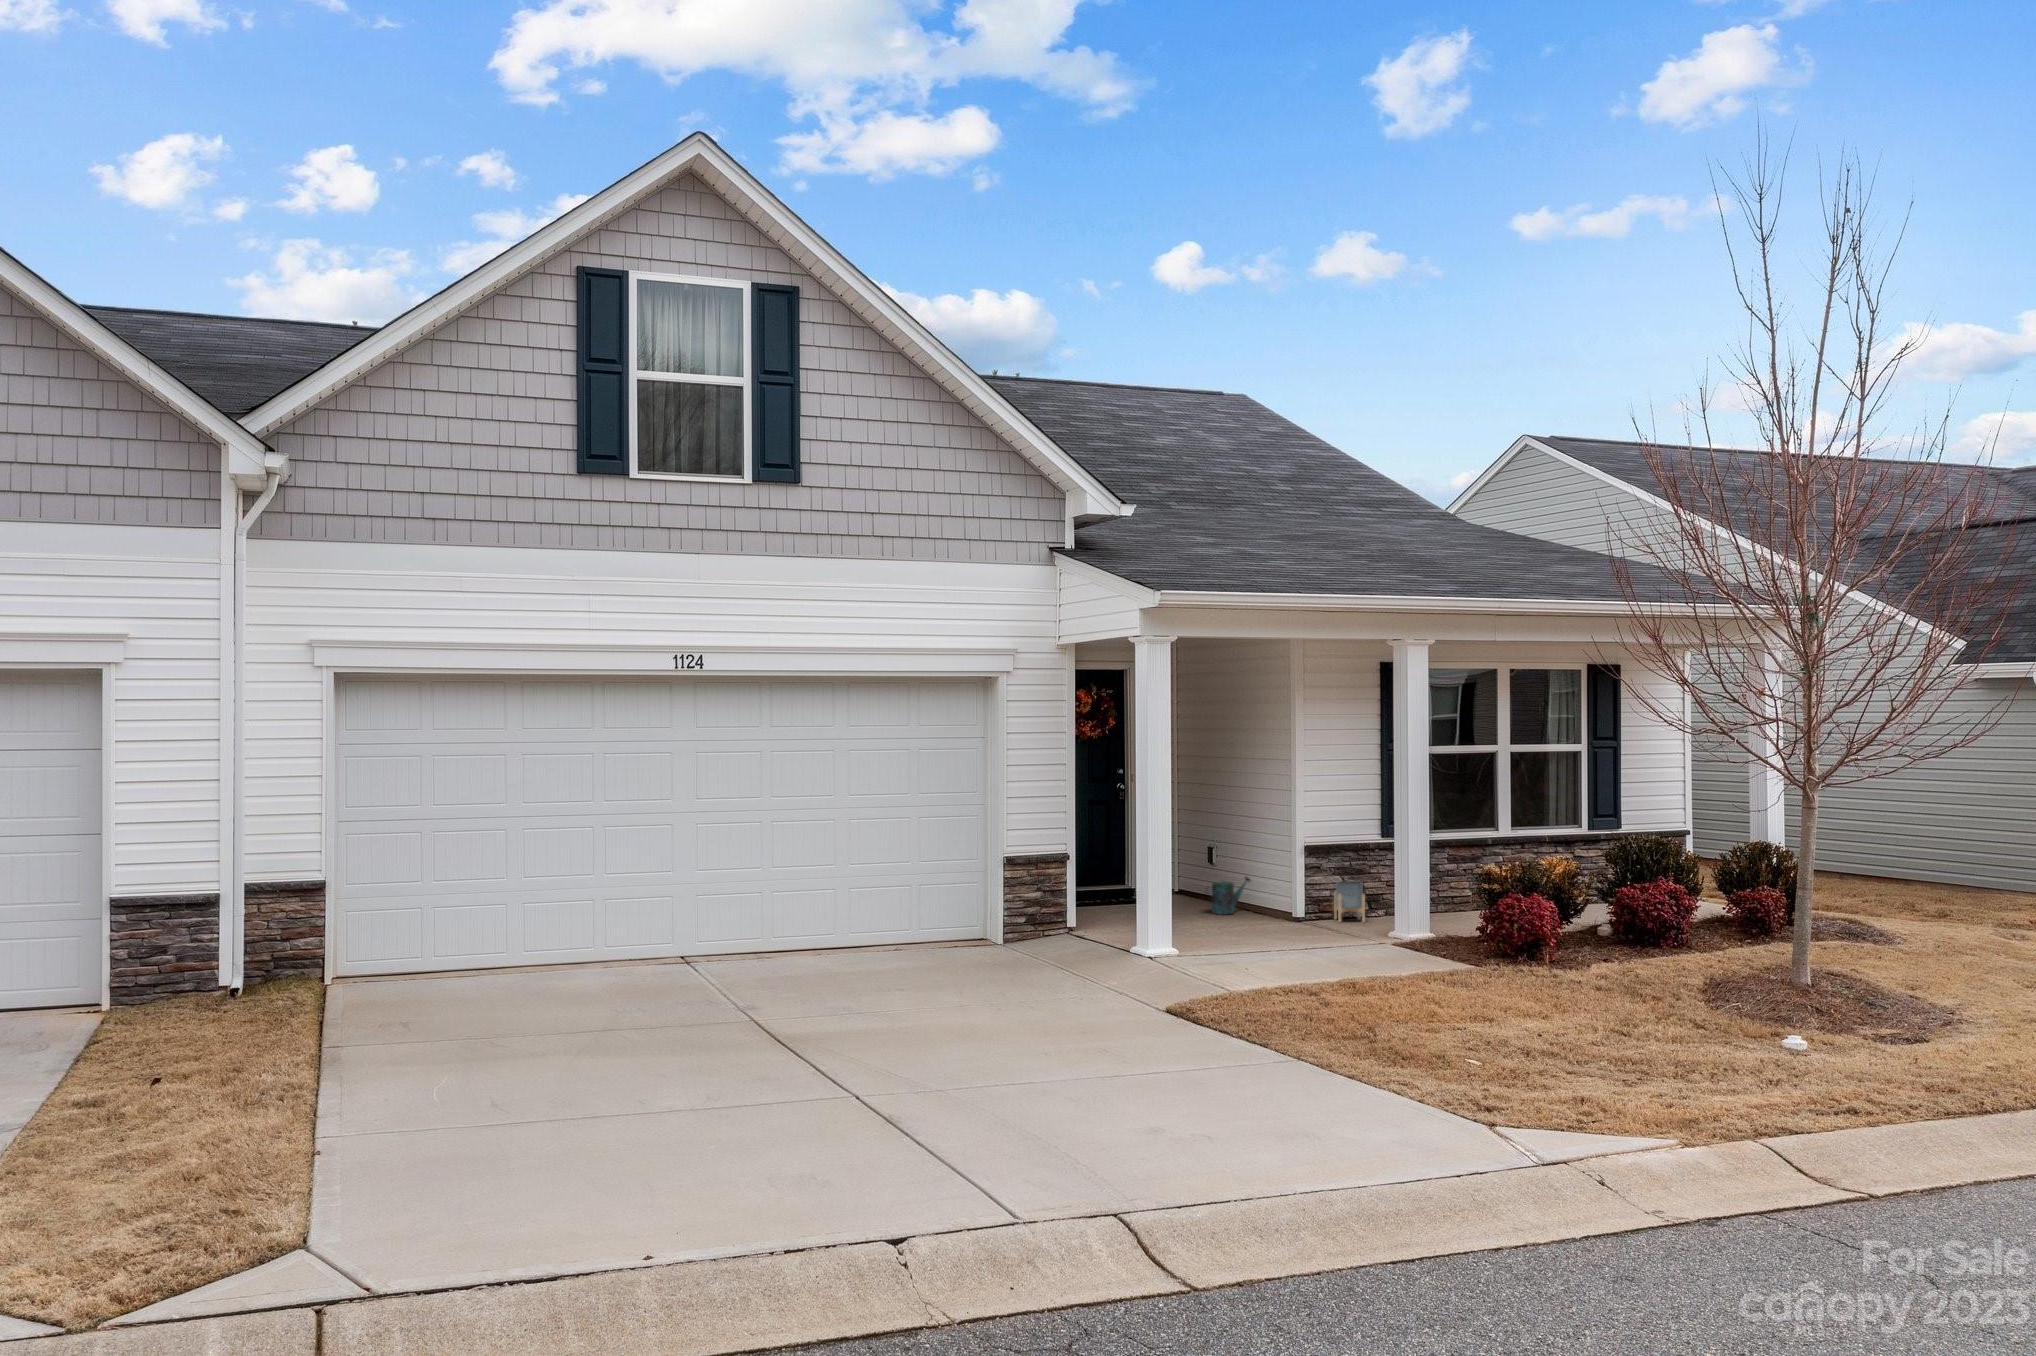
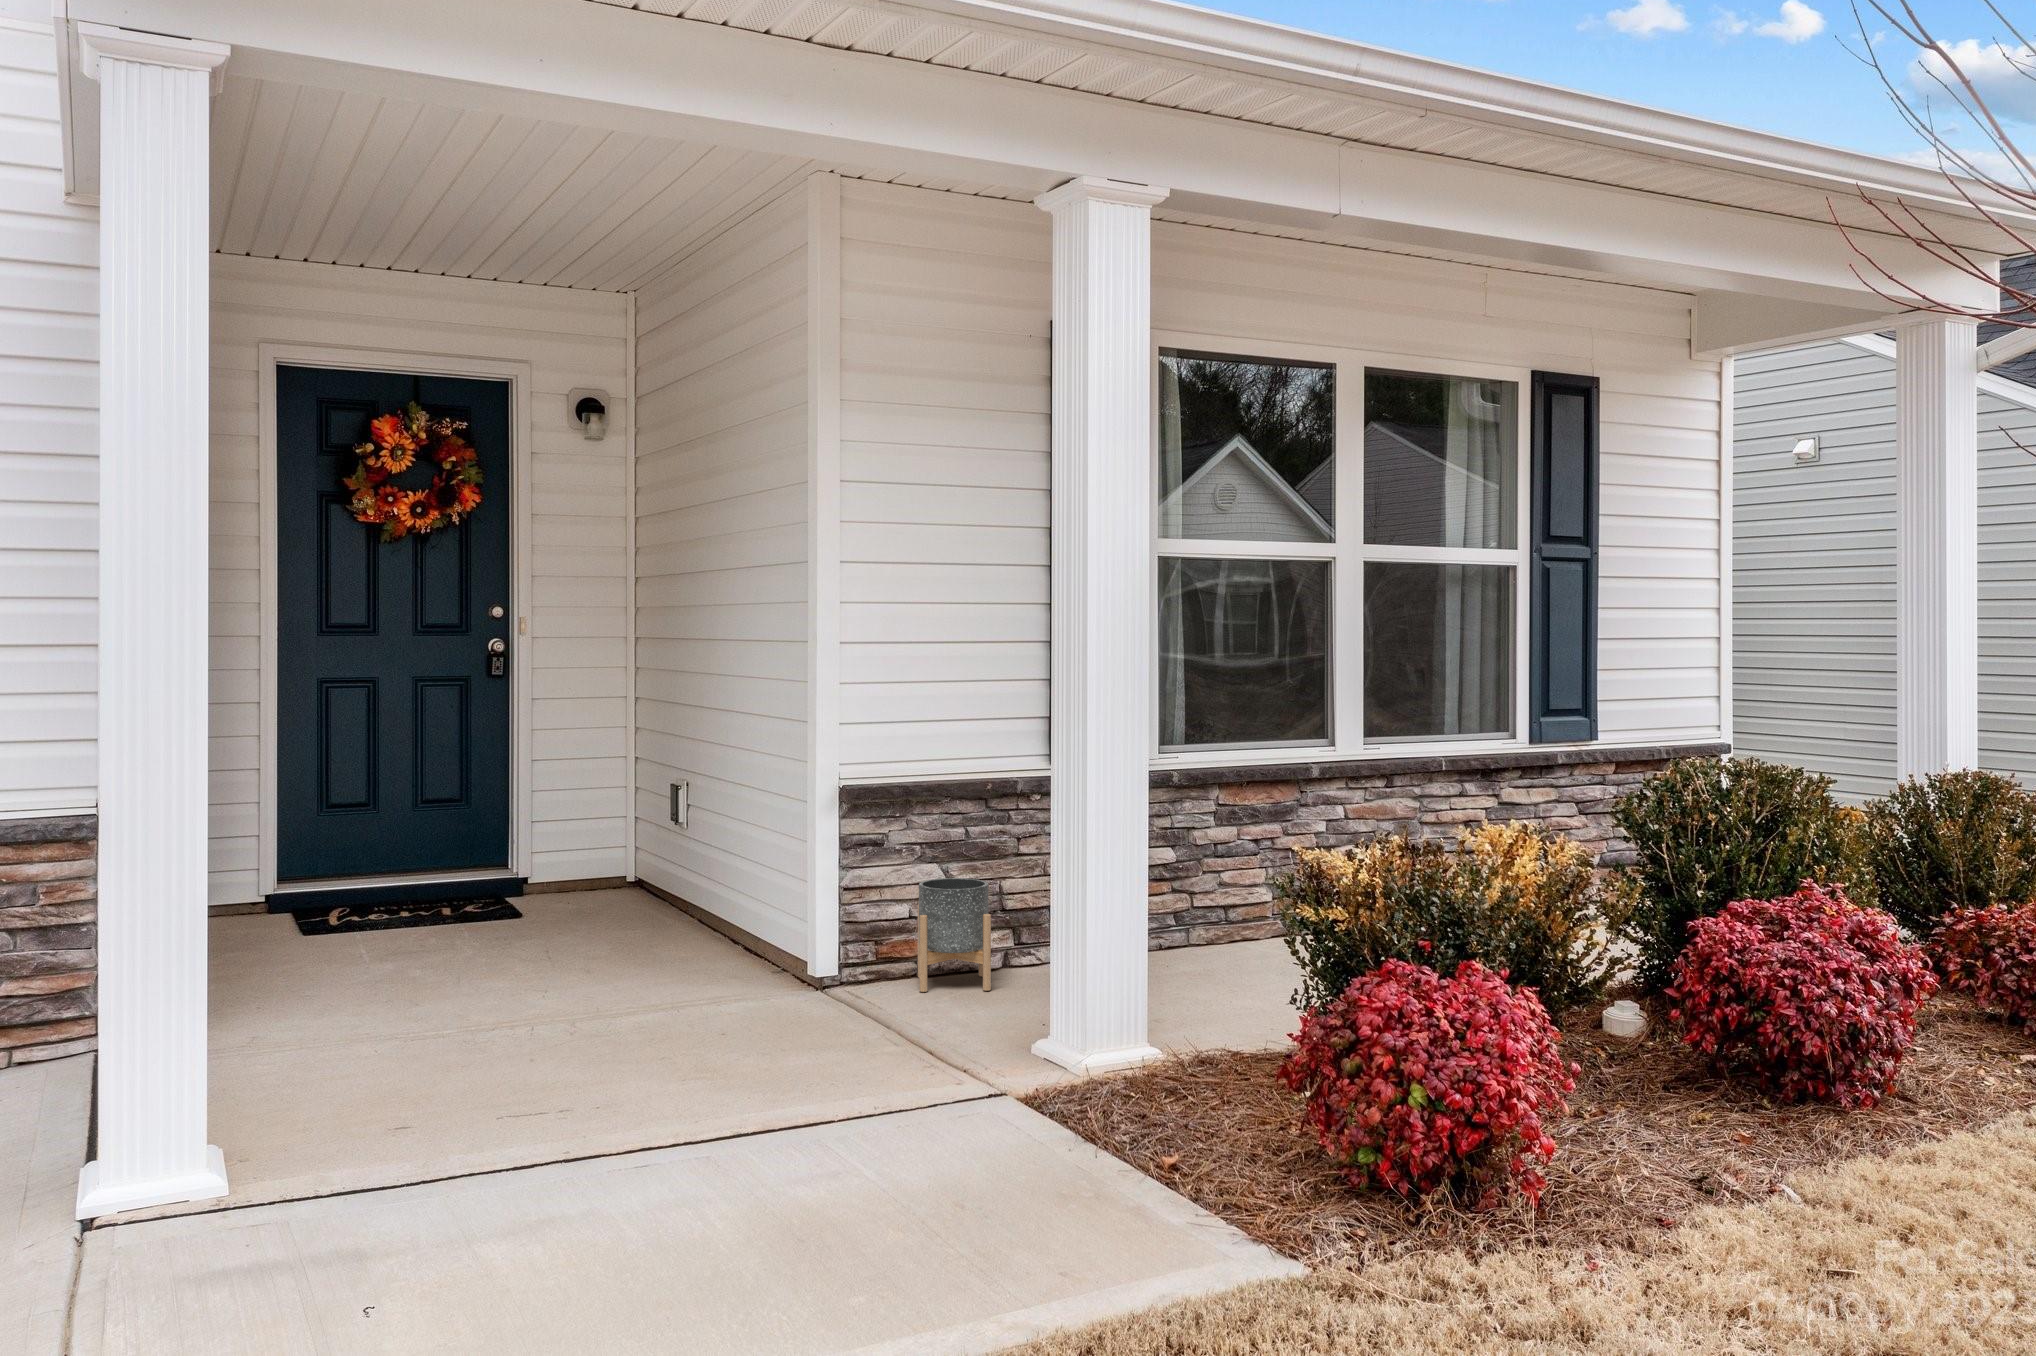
watering can: present [1207,876,1250,914] -> none [603,860,732,961]

